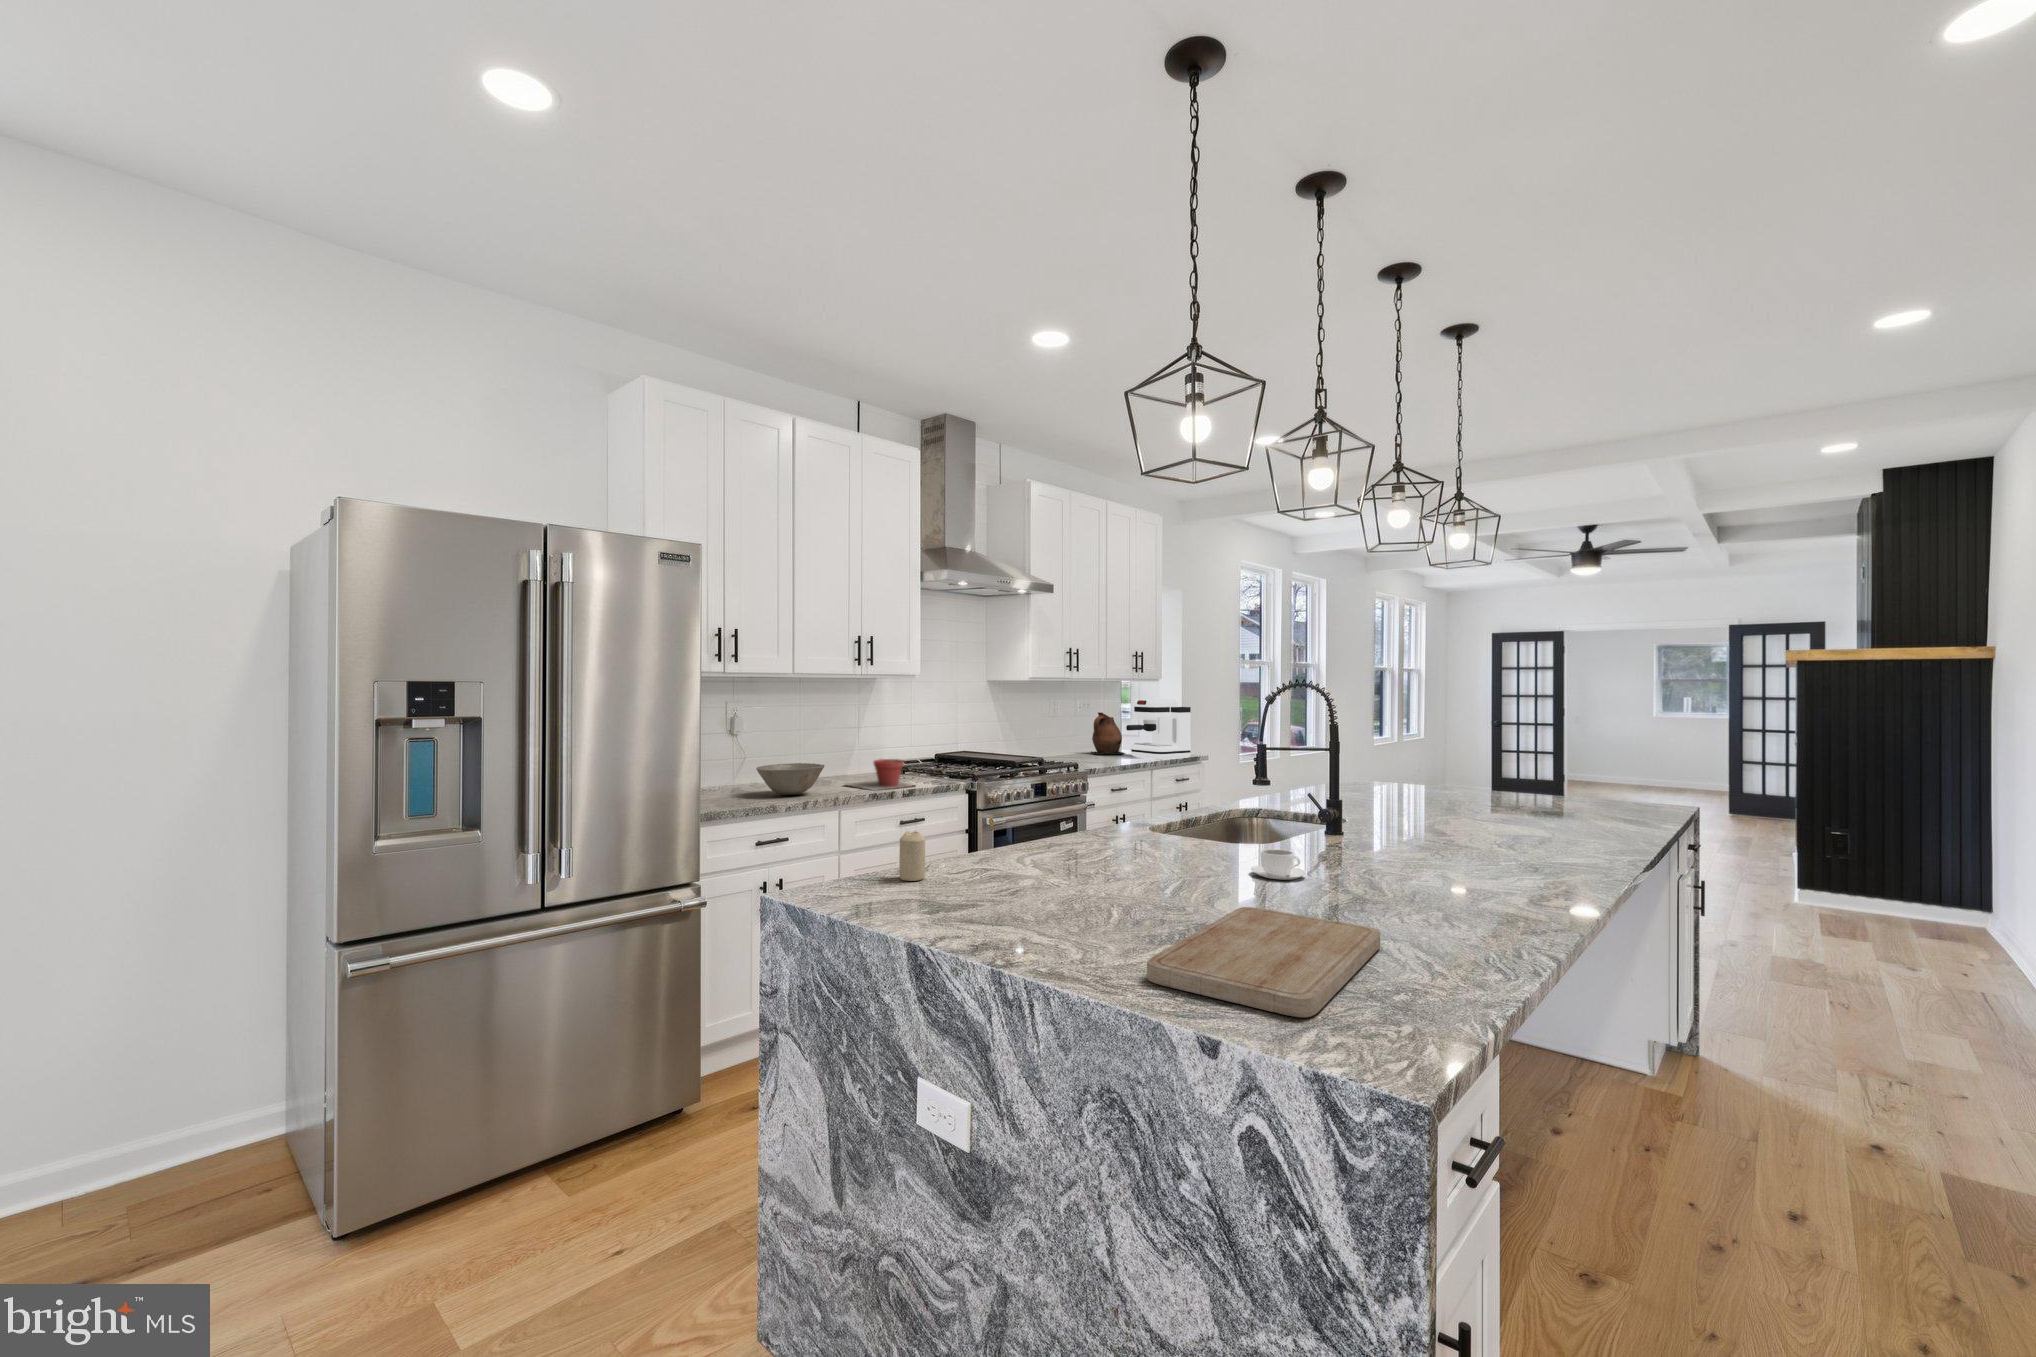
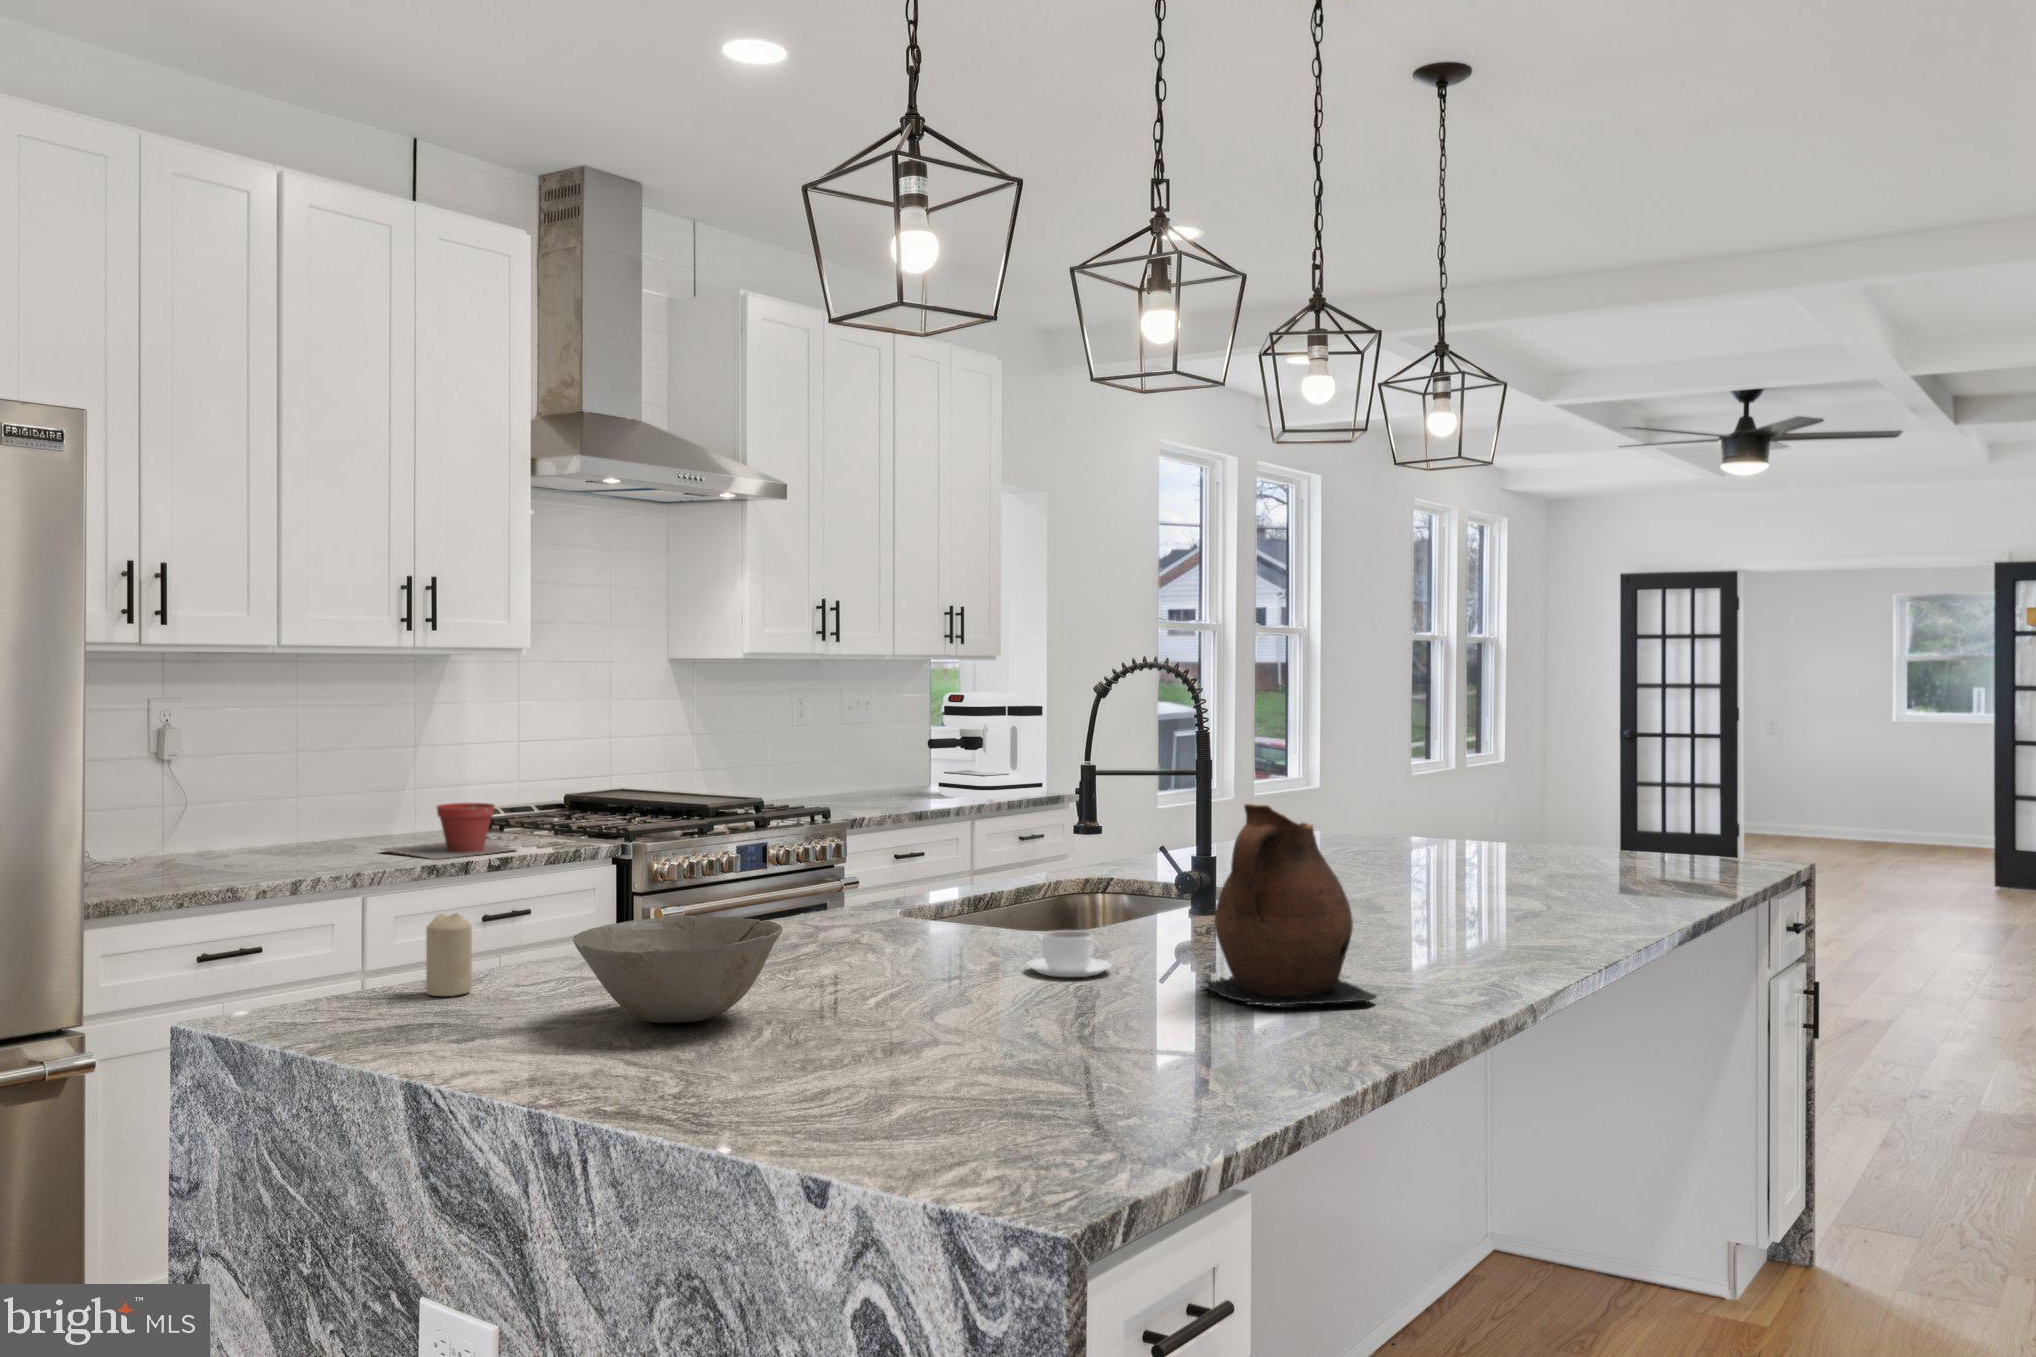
ceramic pitcher: present [1091,712,1125,754] -> present [1205,804,1377,1005]
bowl: present [756,763,825,795] -> present [573,916,782,1023]
cutting board: present [1147,907,1380,1017] -> none [767,1012,1154,1149]

